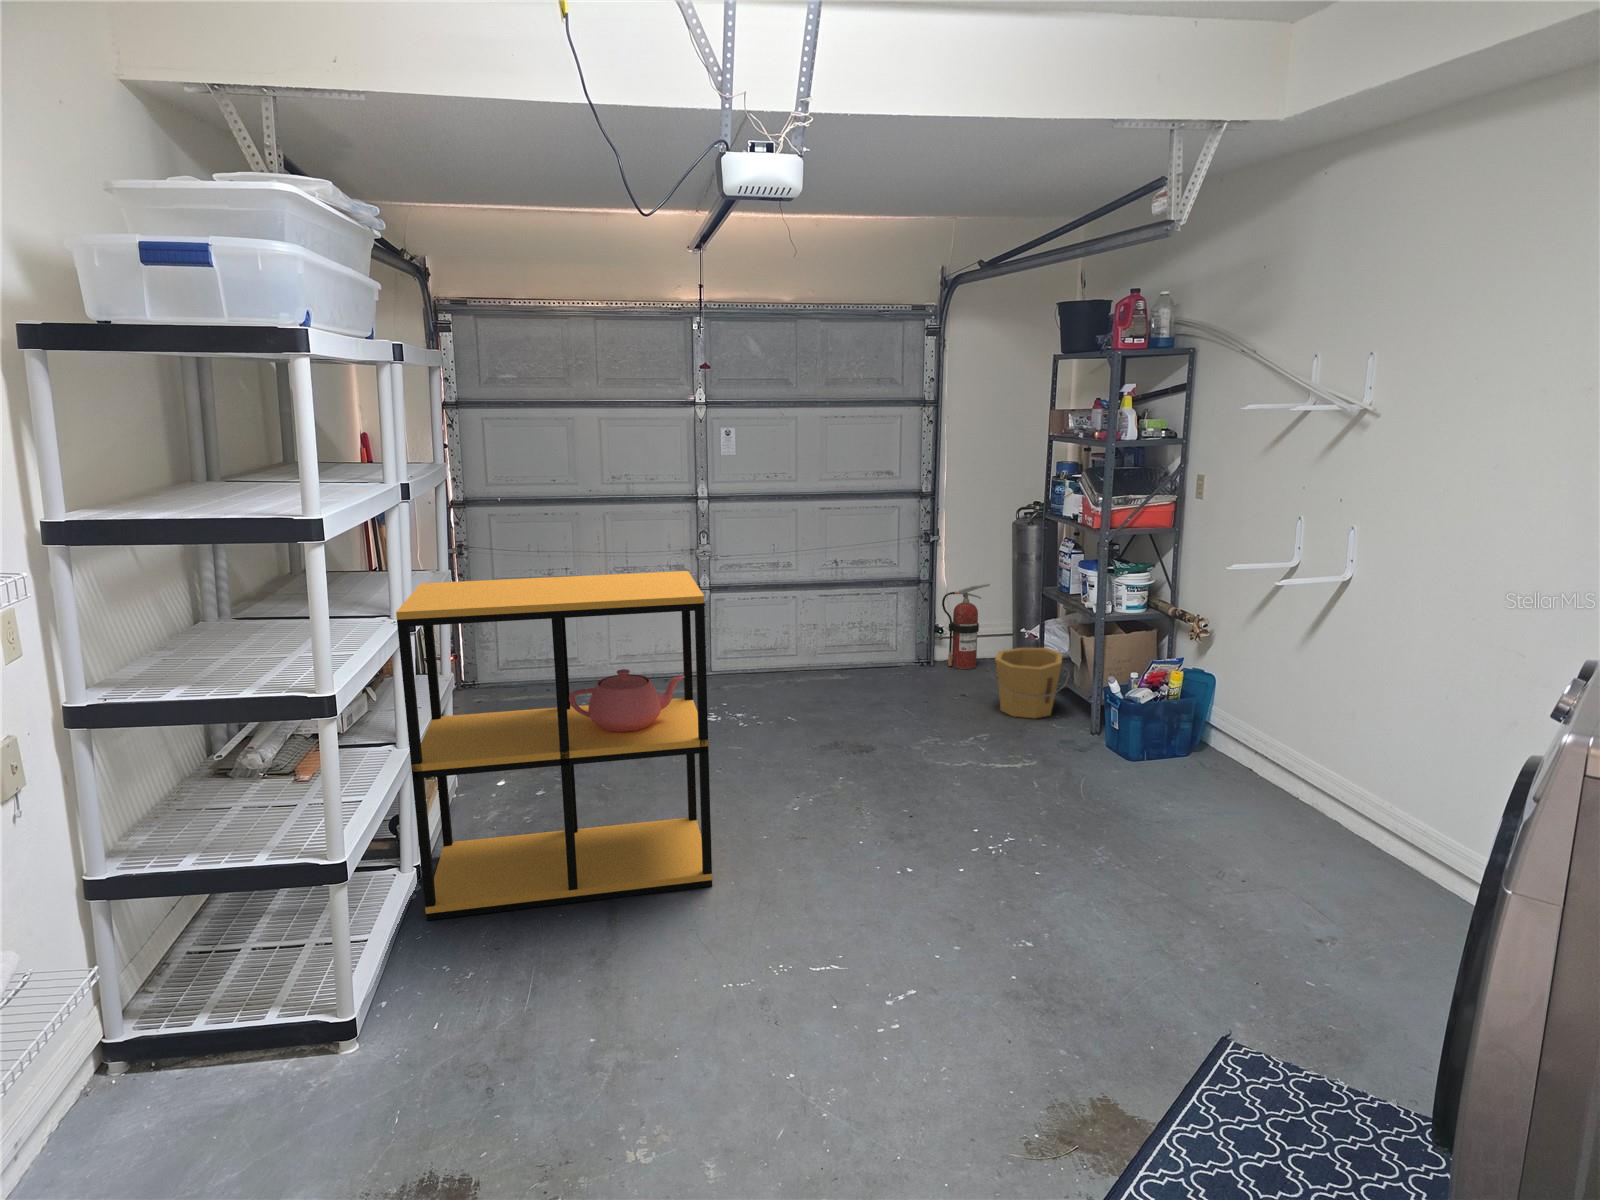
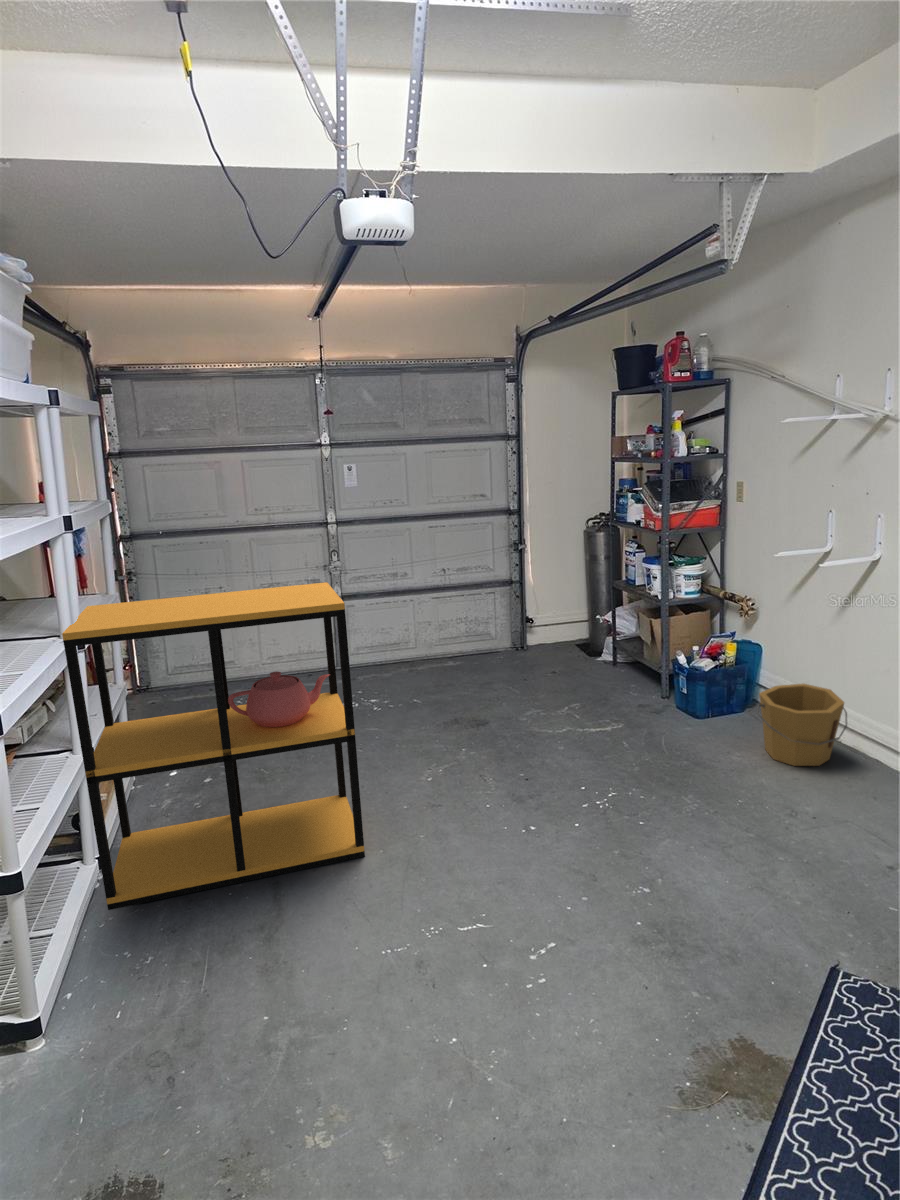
fire extinguisher: present [942,584,990,669] -> none [532,581,569,651]
bucket: present [988,648,1069,718] -> present [757,684,847,766]

